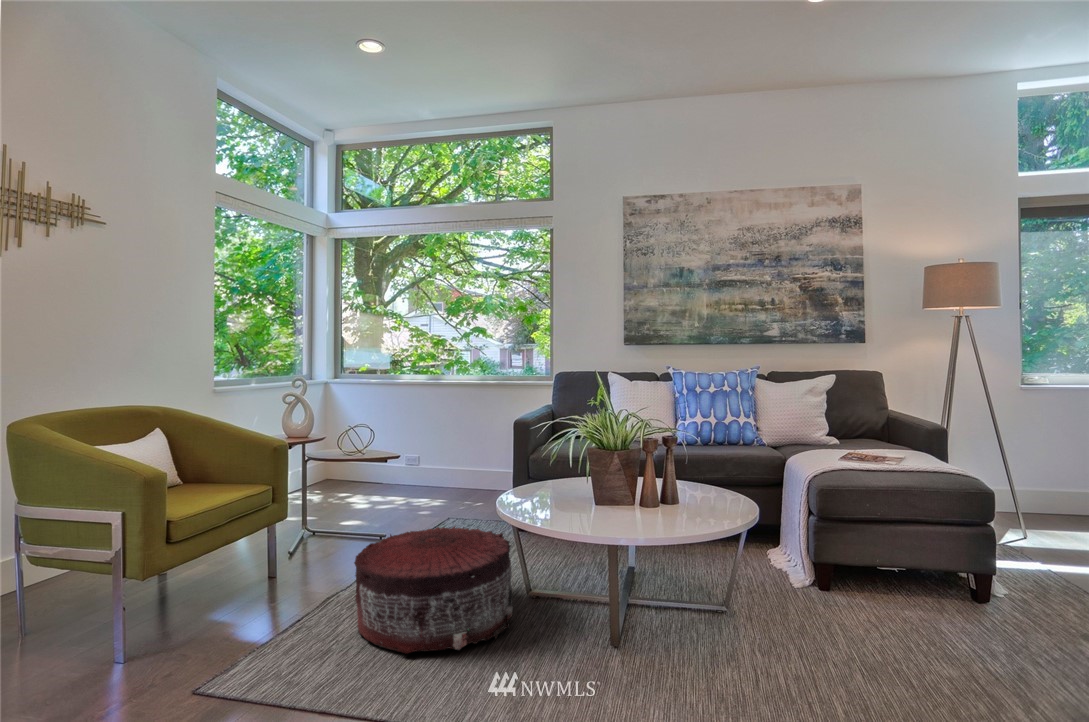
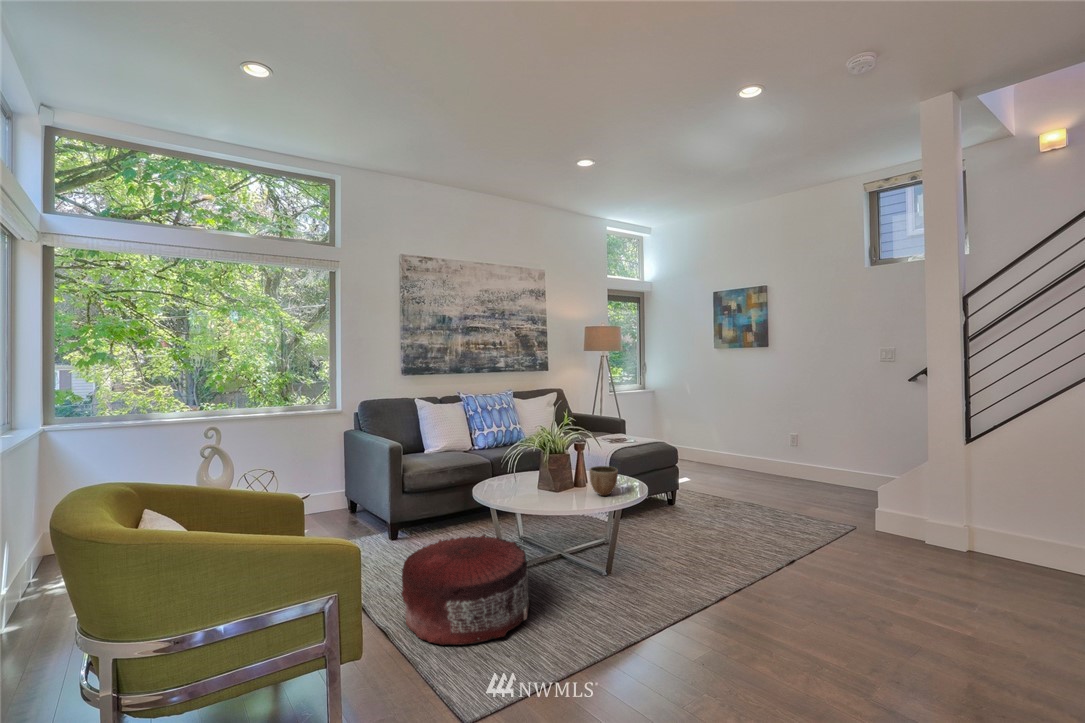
decorative bowl: none [648,473,696,522] -> present [589,466,618,496]

